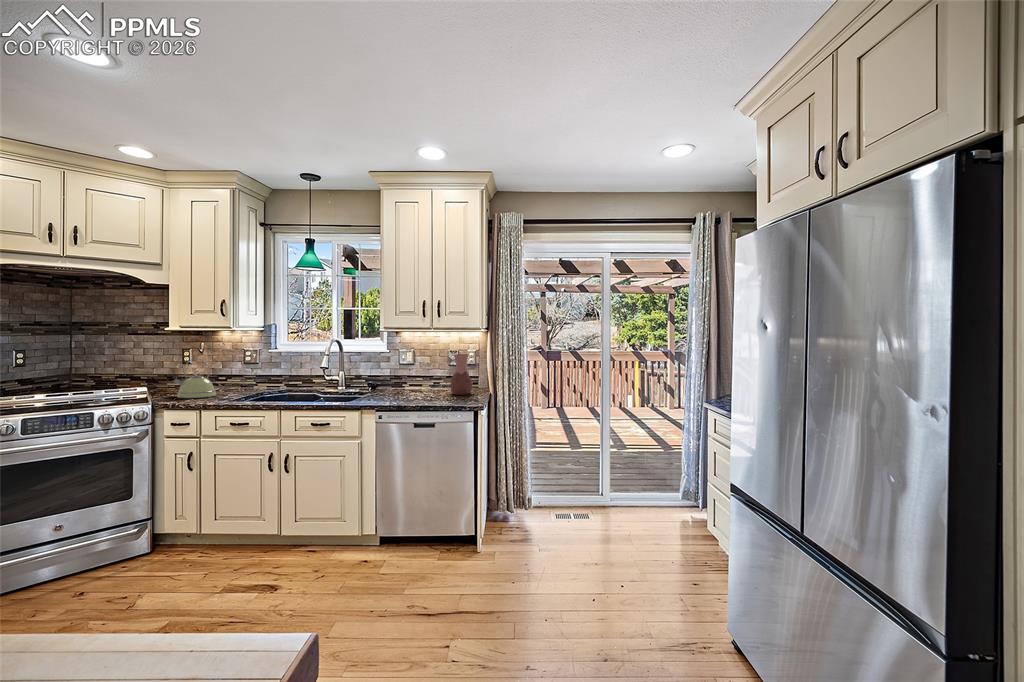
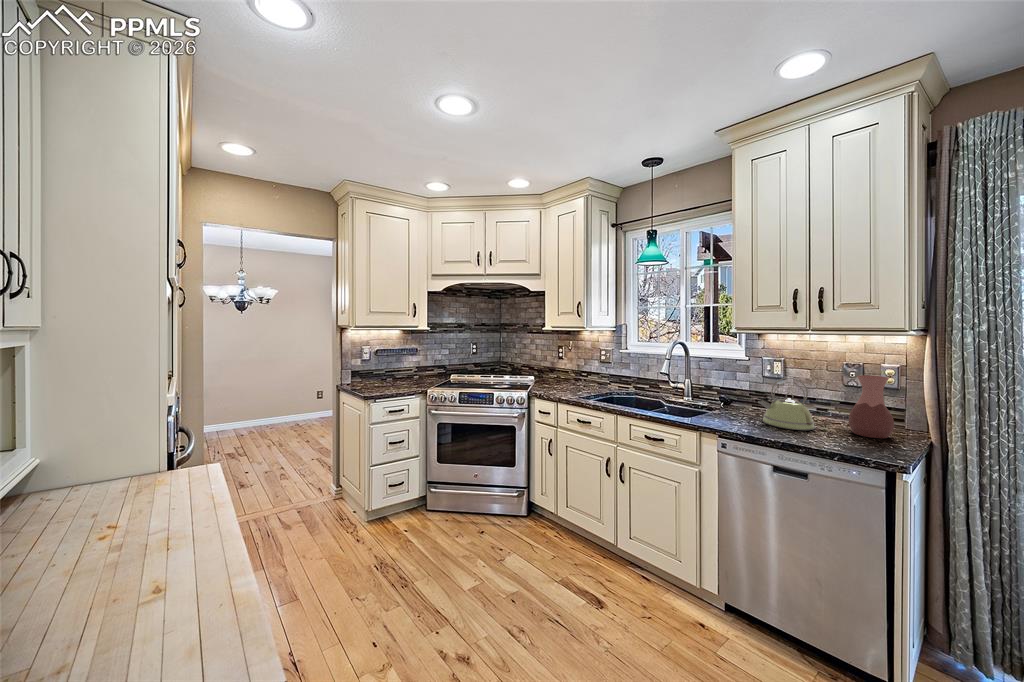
kettle: present [173,358,216,398] -> present [757,377,815,430]

